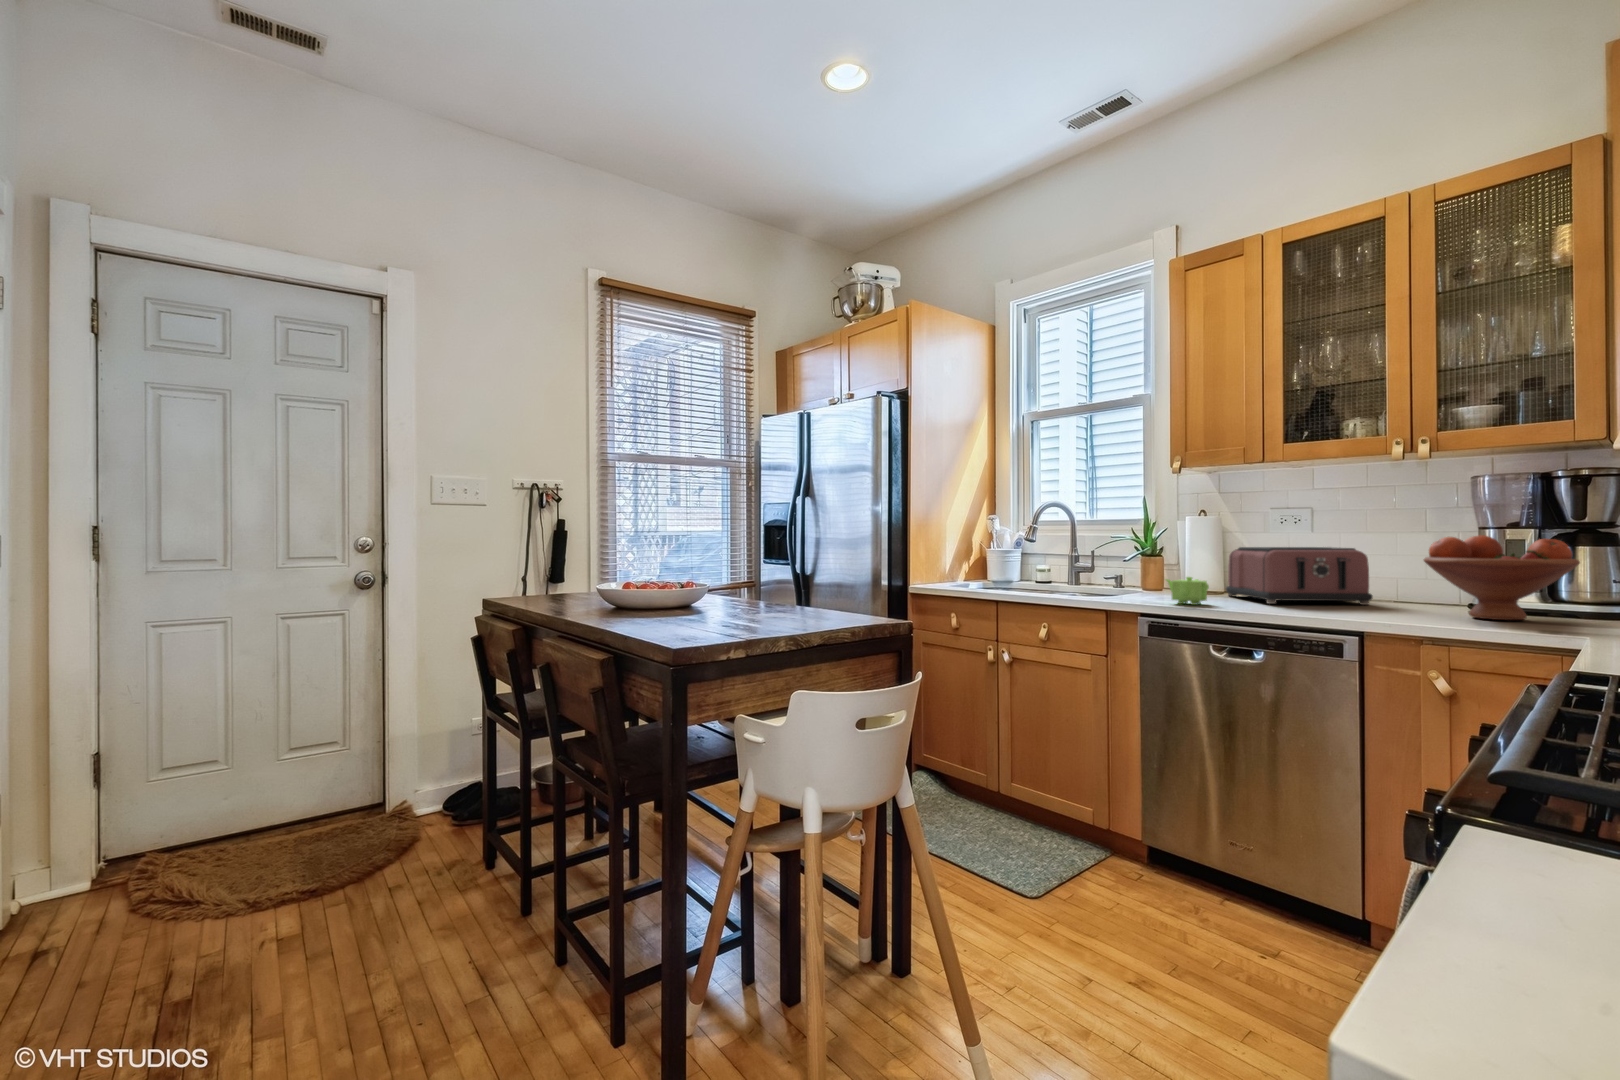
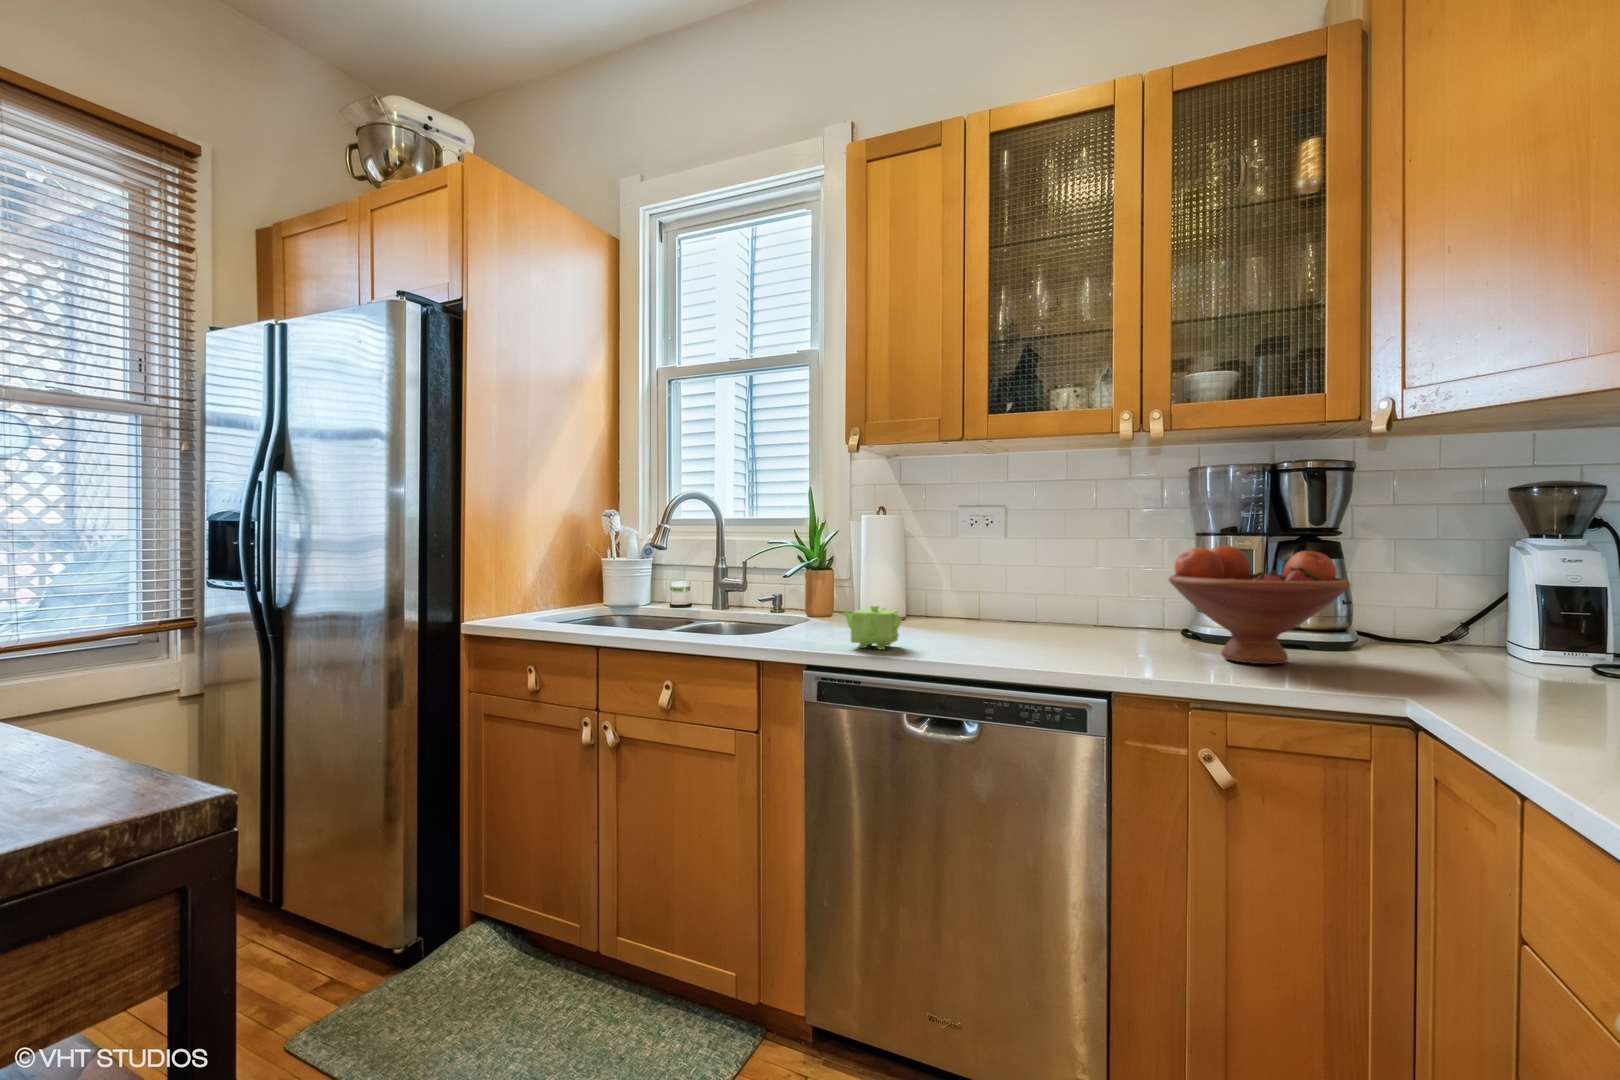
toaster: present [1226,547,1373,605] -> none [914,557,1093,642]

